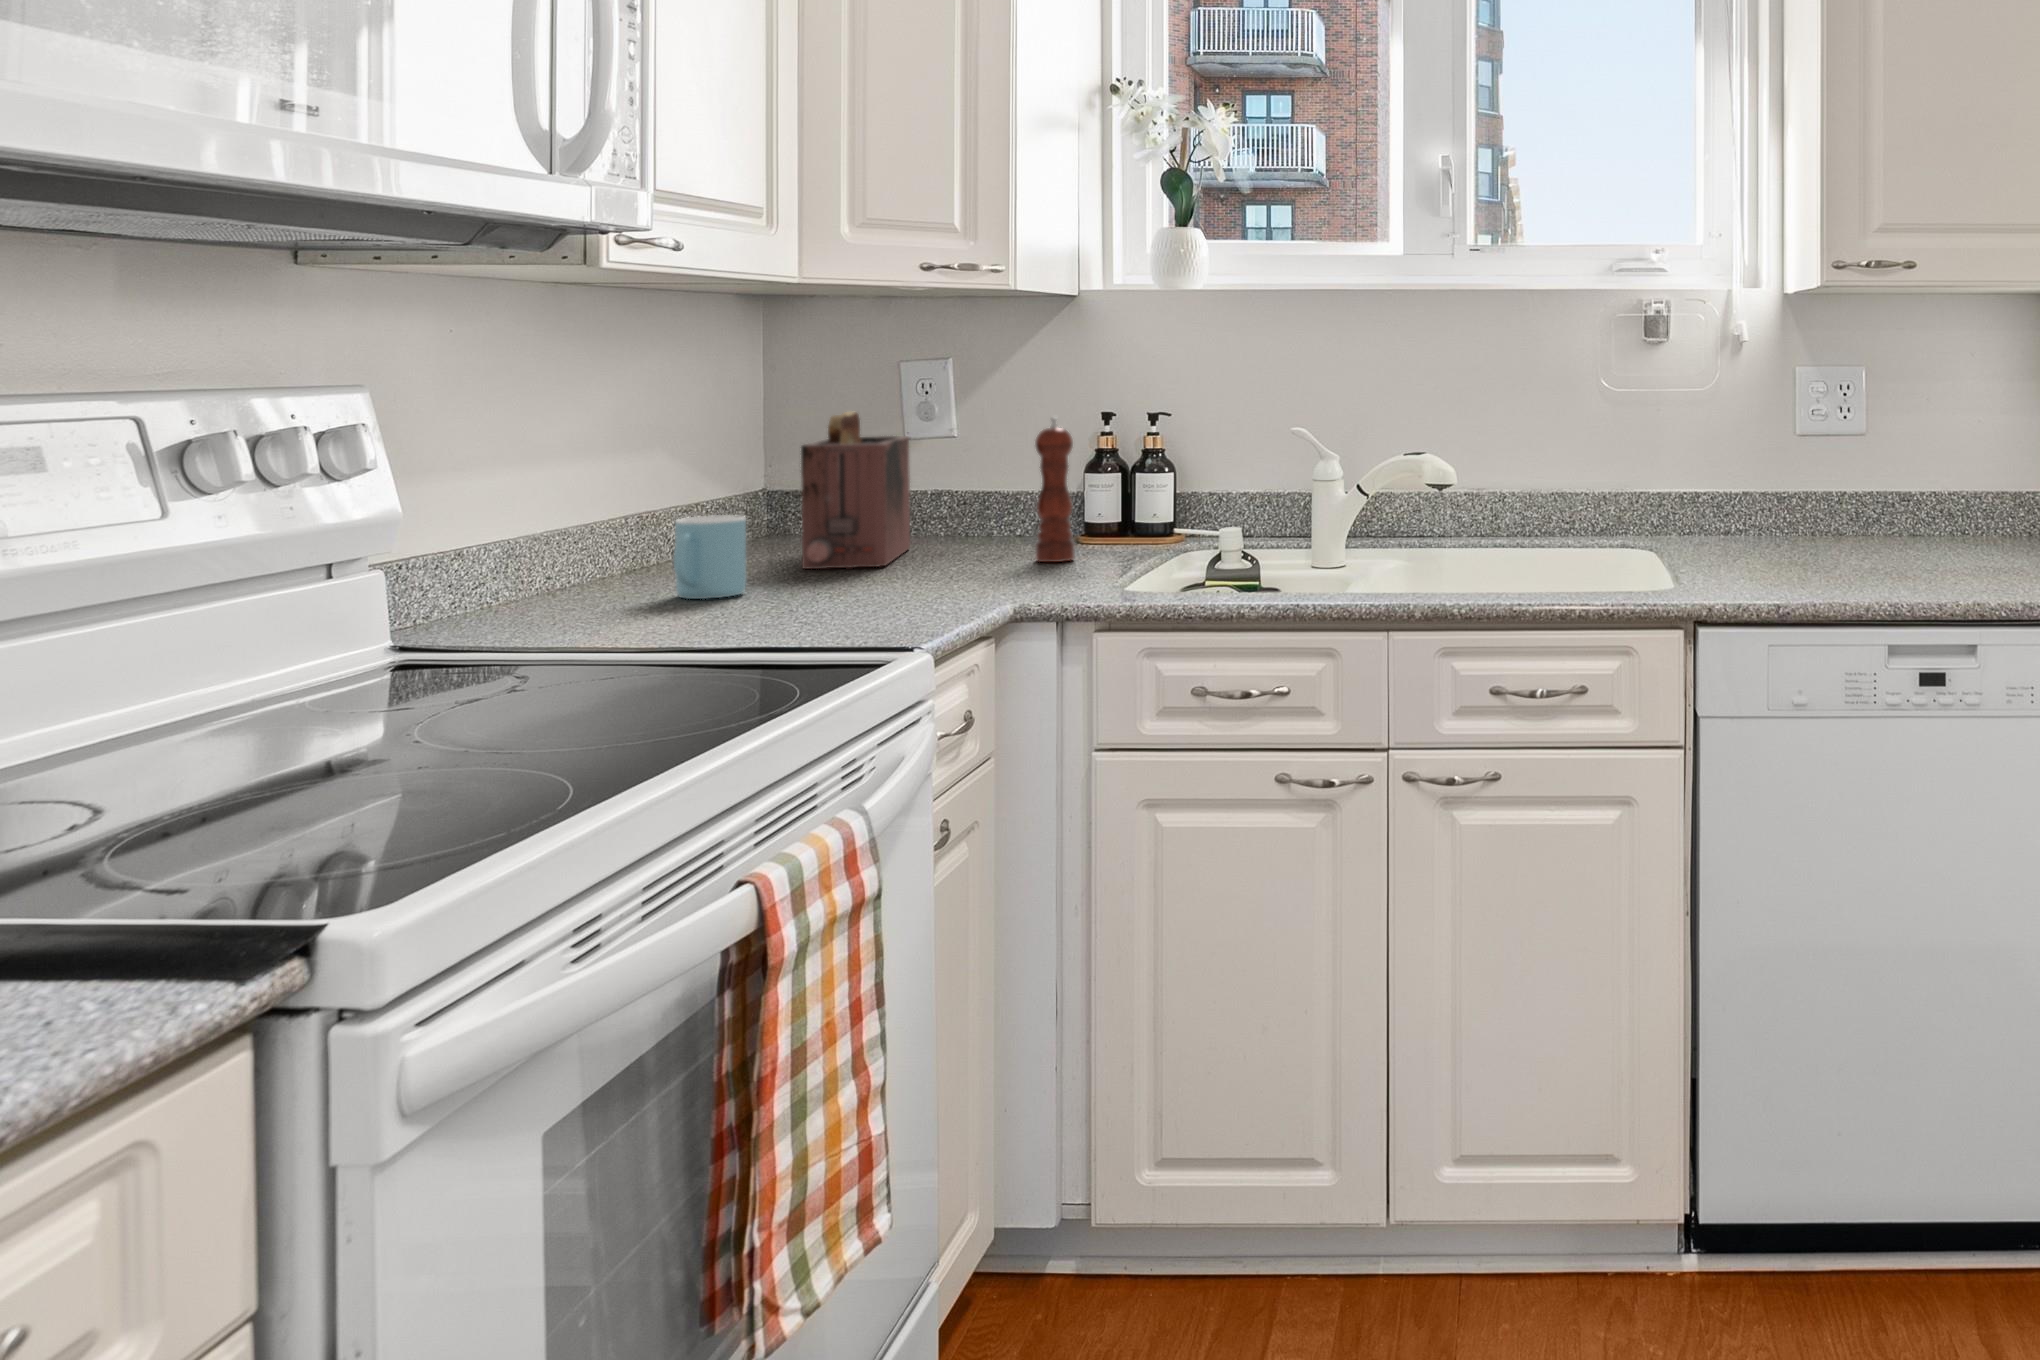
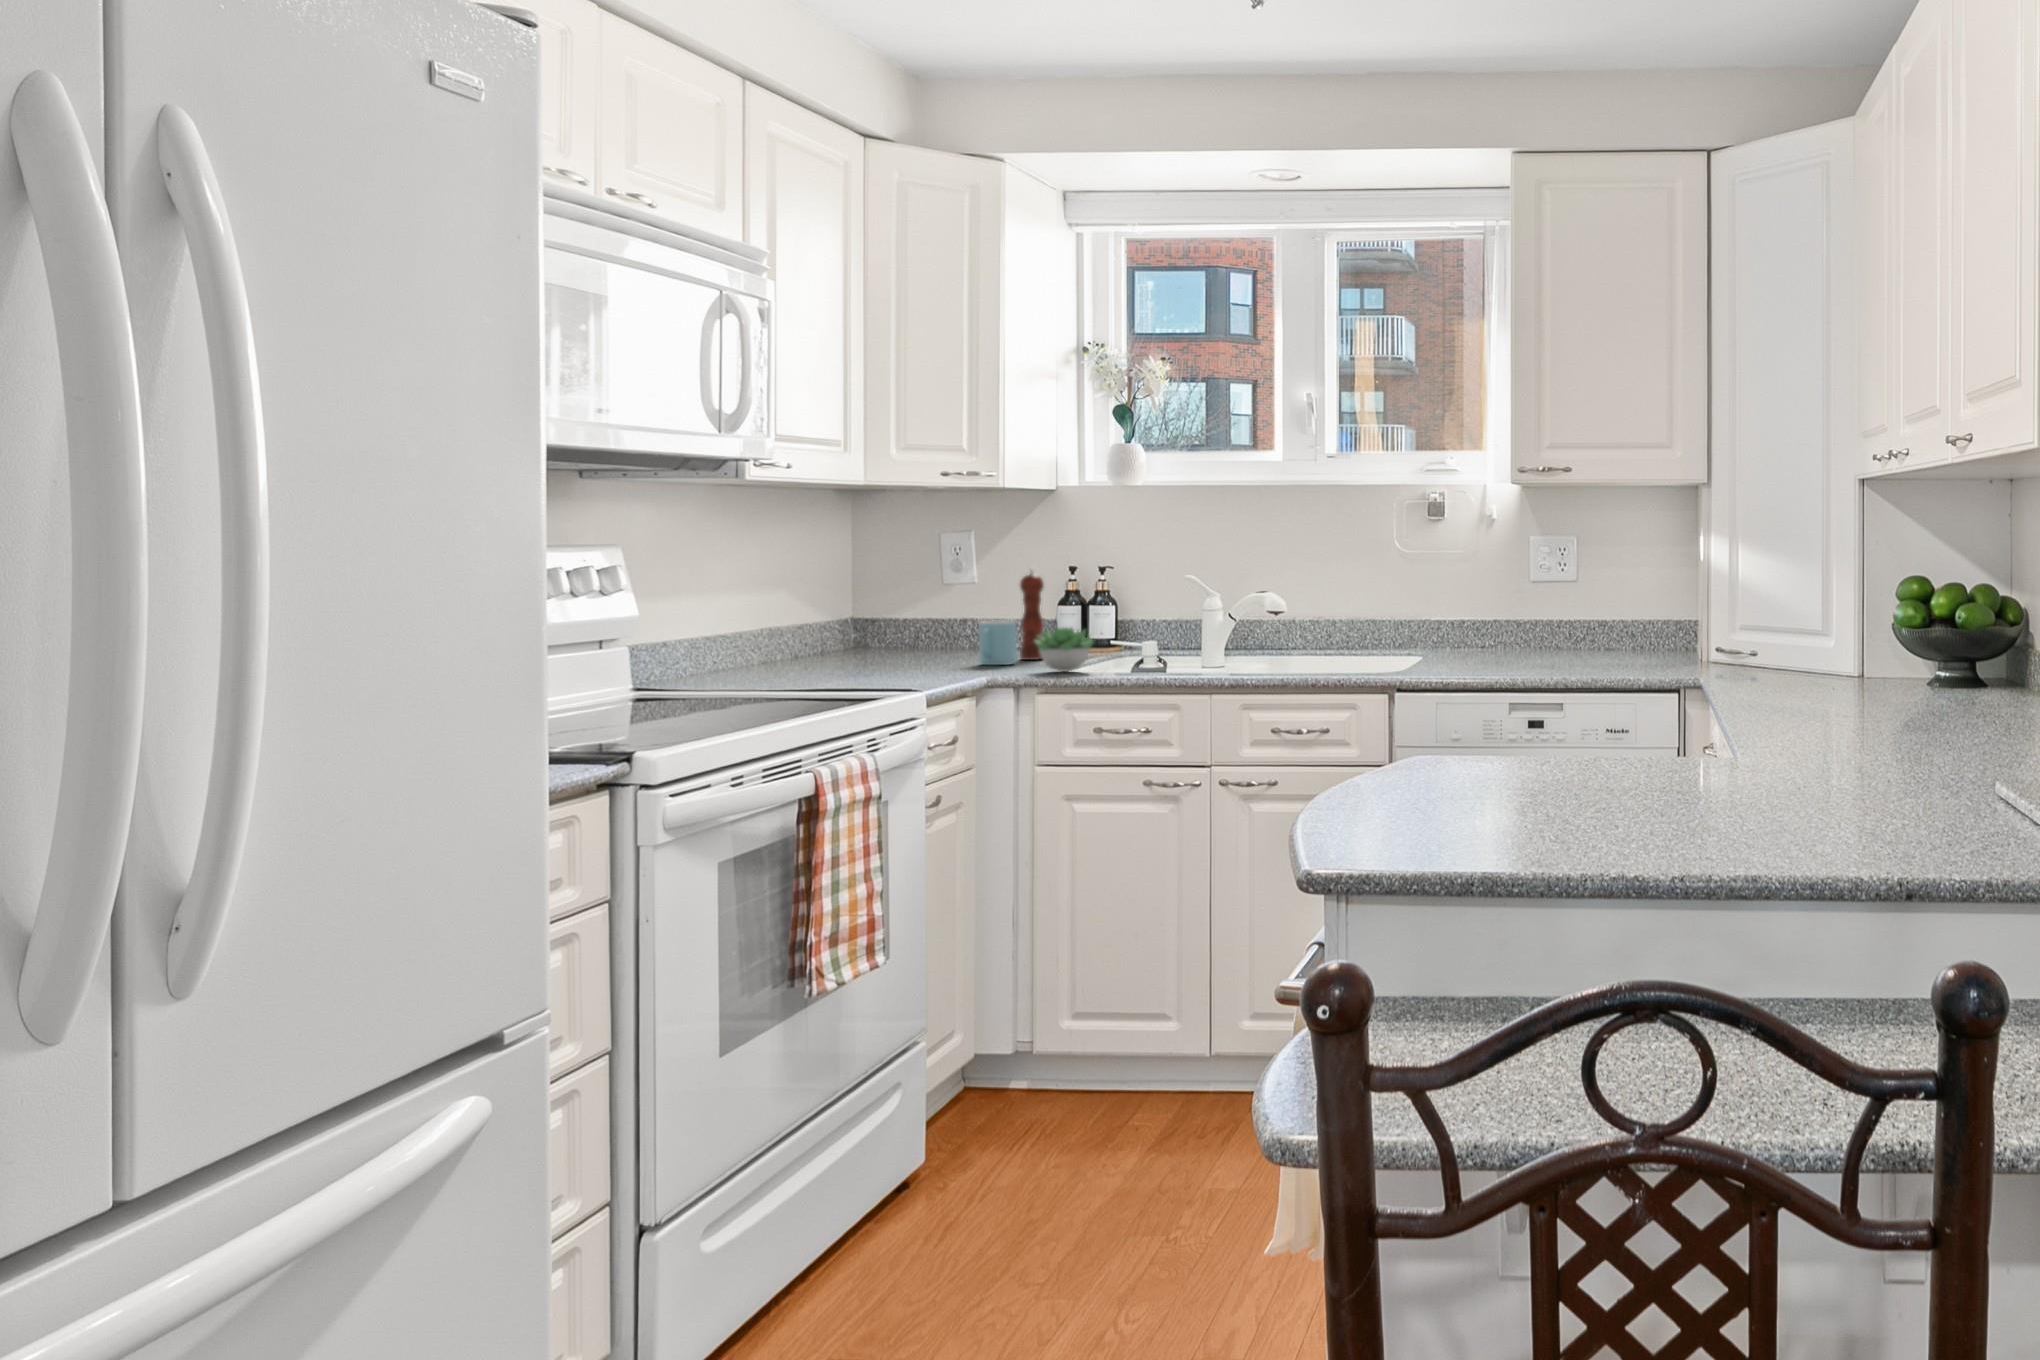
toaster: present [801,411,910,569] -> none [873,565,946,661]
mug: present [674,515,746,599] -> present [979,620,1017,665]
succulent plant: none [1081,517,1184,591] -> present [1034,628,1093,672]

